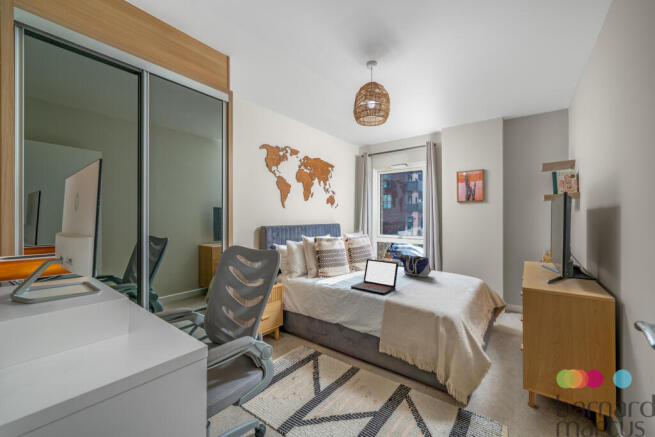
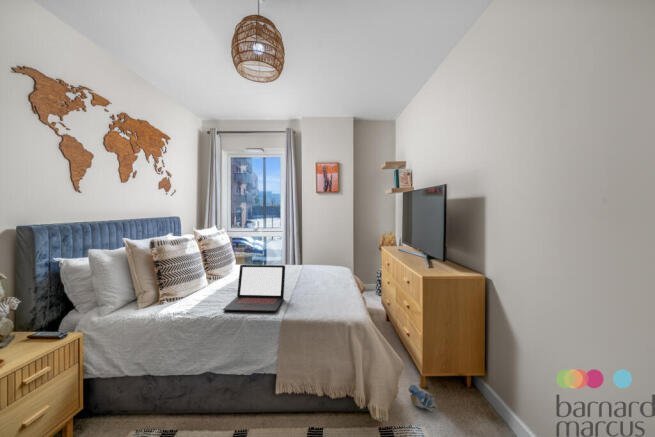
tote bag: present [399,254,431,277] -> none [272,252,308,275]
plush toy: none [501,388,531,418] -> present [409,385,436,411]

